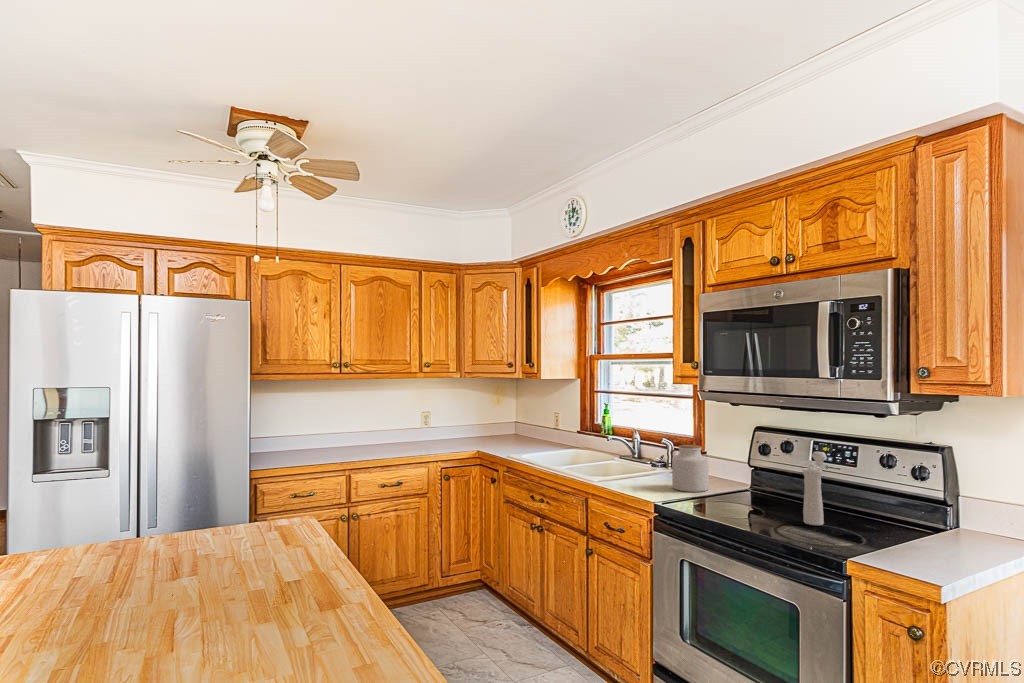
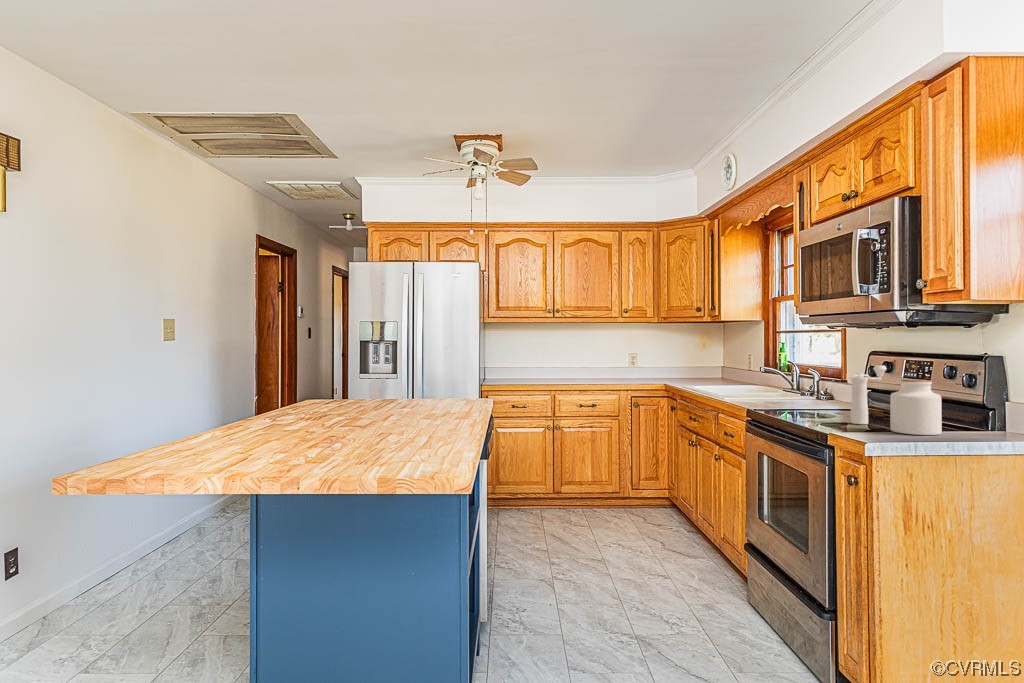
jar: present [672,445,709,492] -> present [890,379,942,435]

